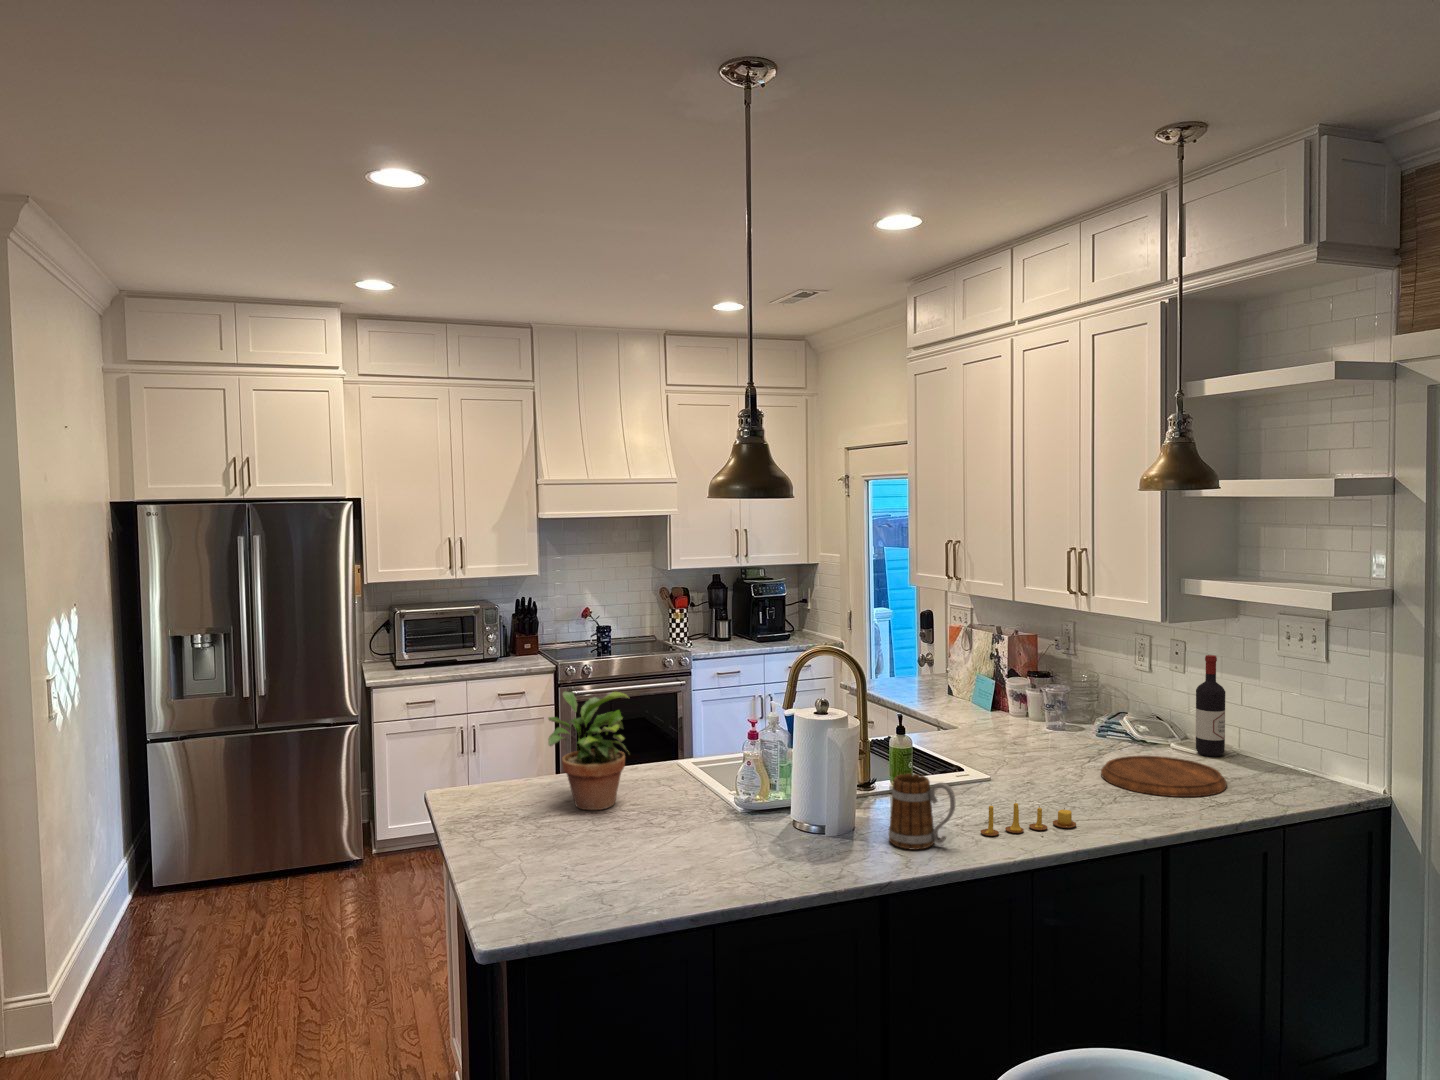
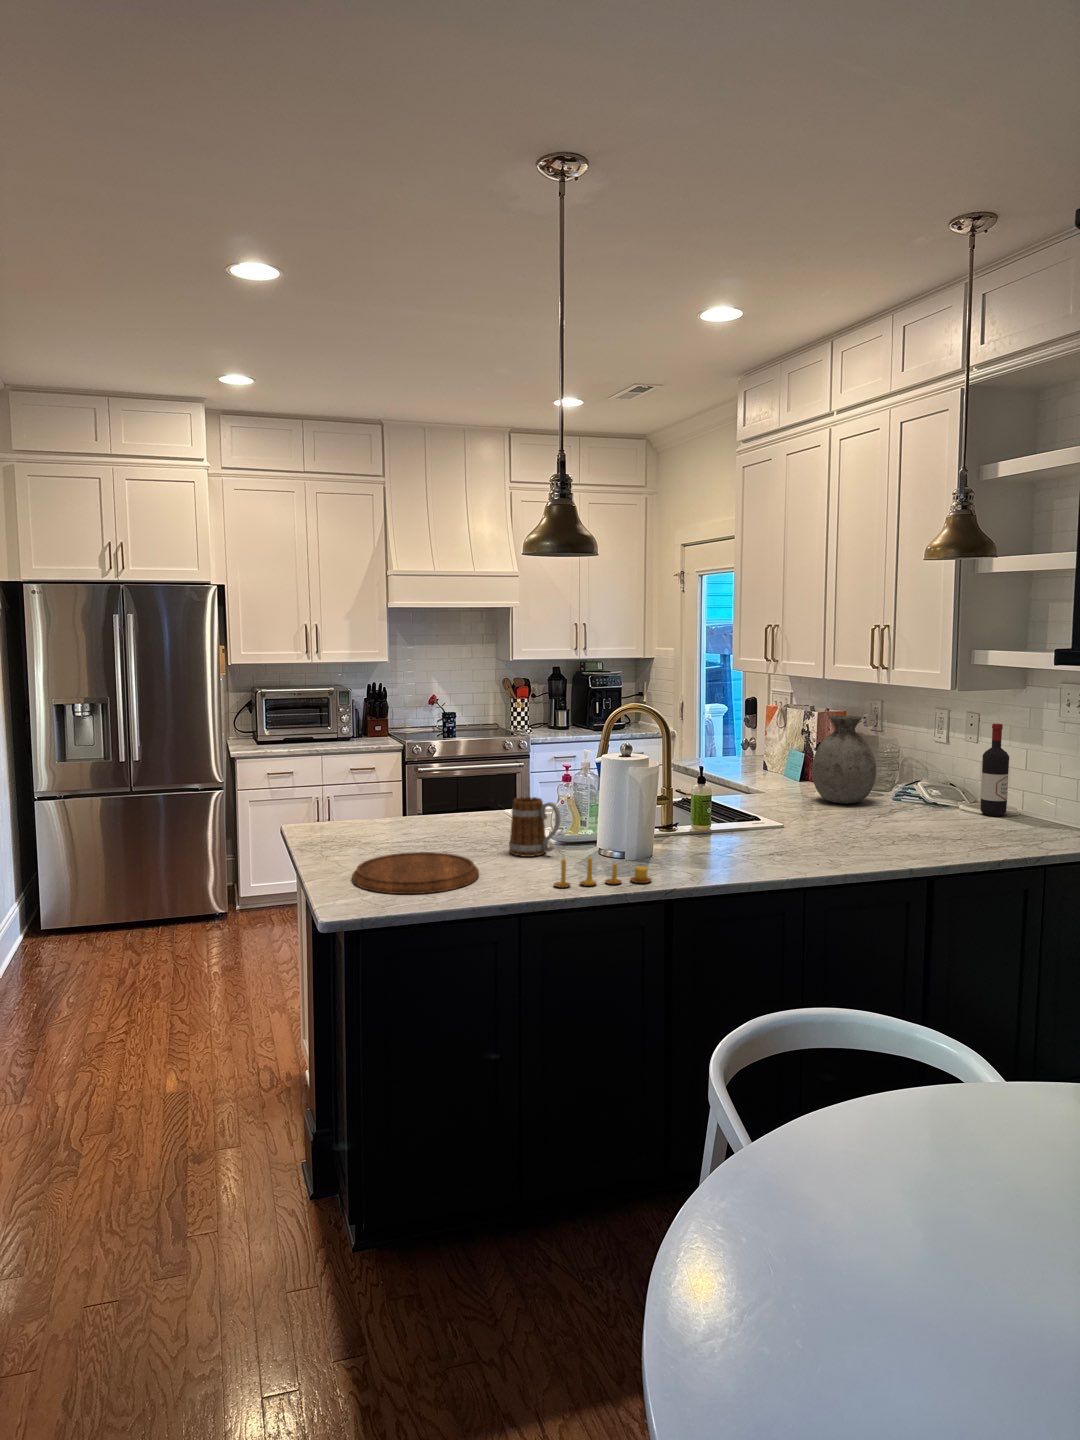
vase: none [1010,645,1079,742] -> present [812,716,876,804]
potted plant: present [548,692,628,810] -> none [385,737,458,841]
cutting board: present [1101,756,1227,797] -> present [352,852,479,894]
mug: present [889,774,955,850] -> present [509,797,561,857]
candle: present [980,803,1076,836] -> present [554,858,651,887]

